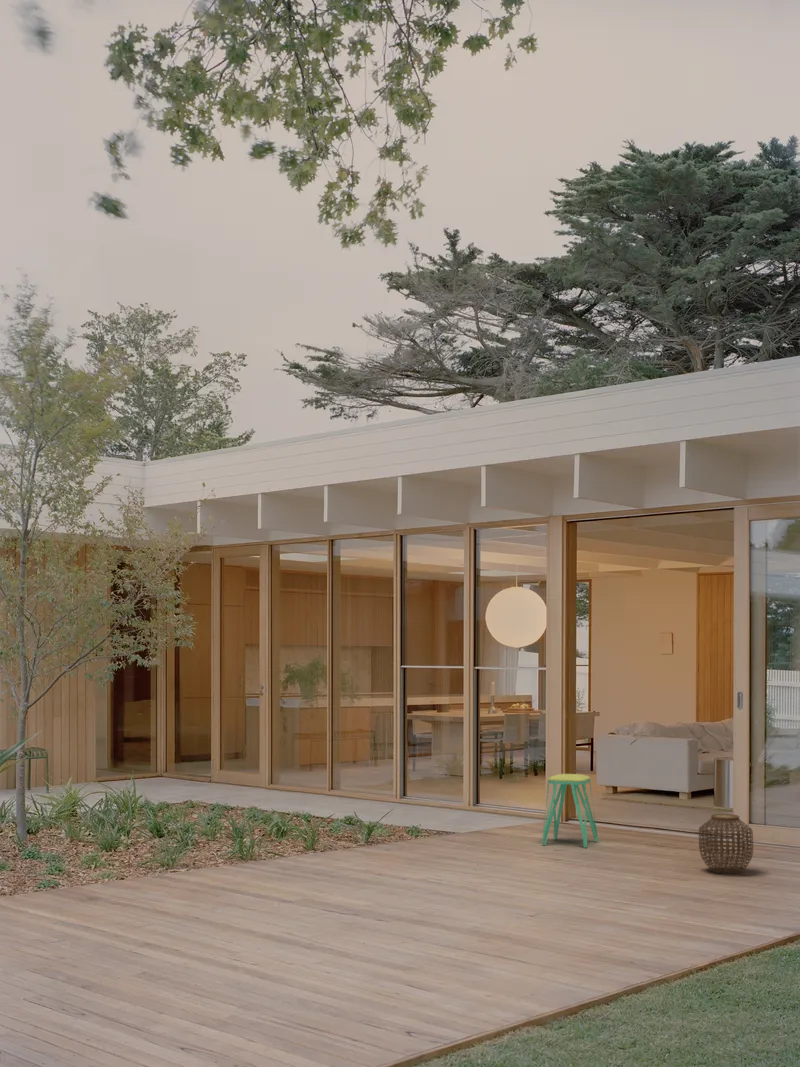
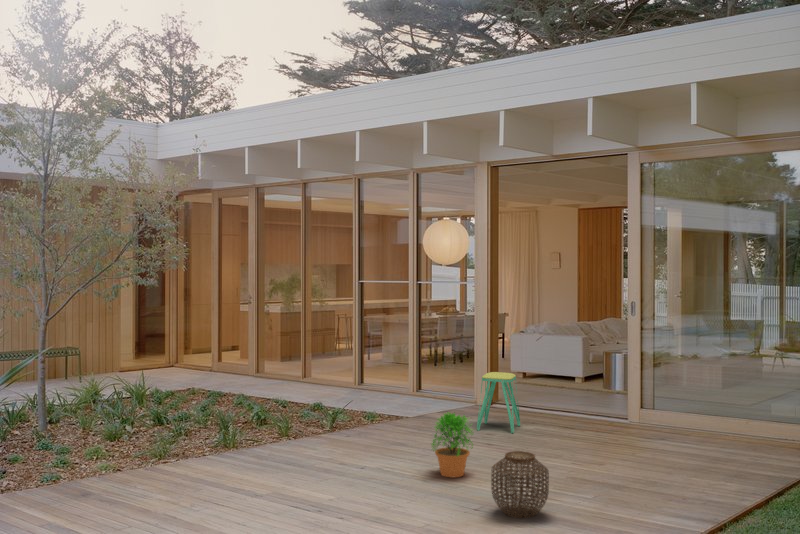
potted plant: none [474,806,530,882] -> present [432,412,473,477]
woven basket: present [699,814,753,874] -> present [491,451,549,518]

